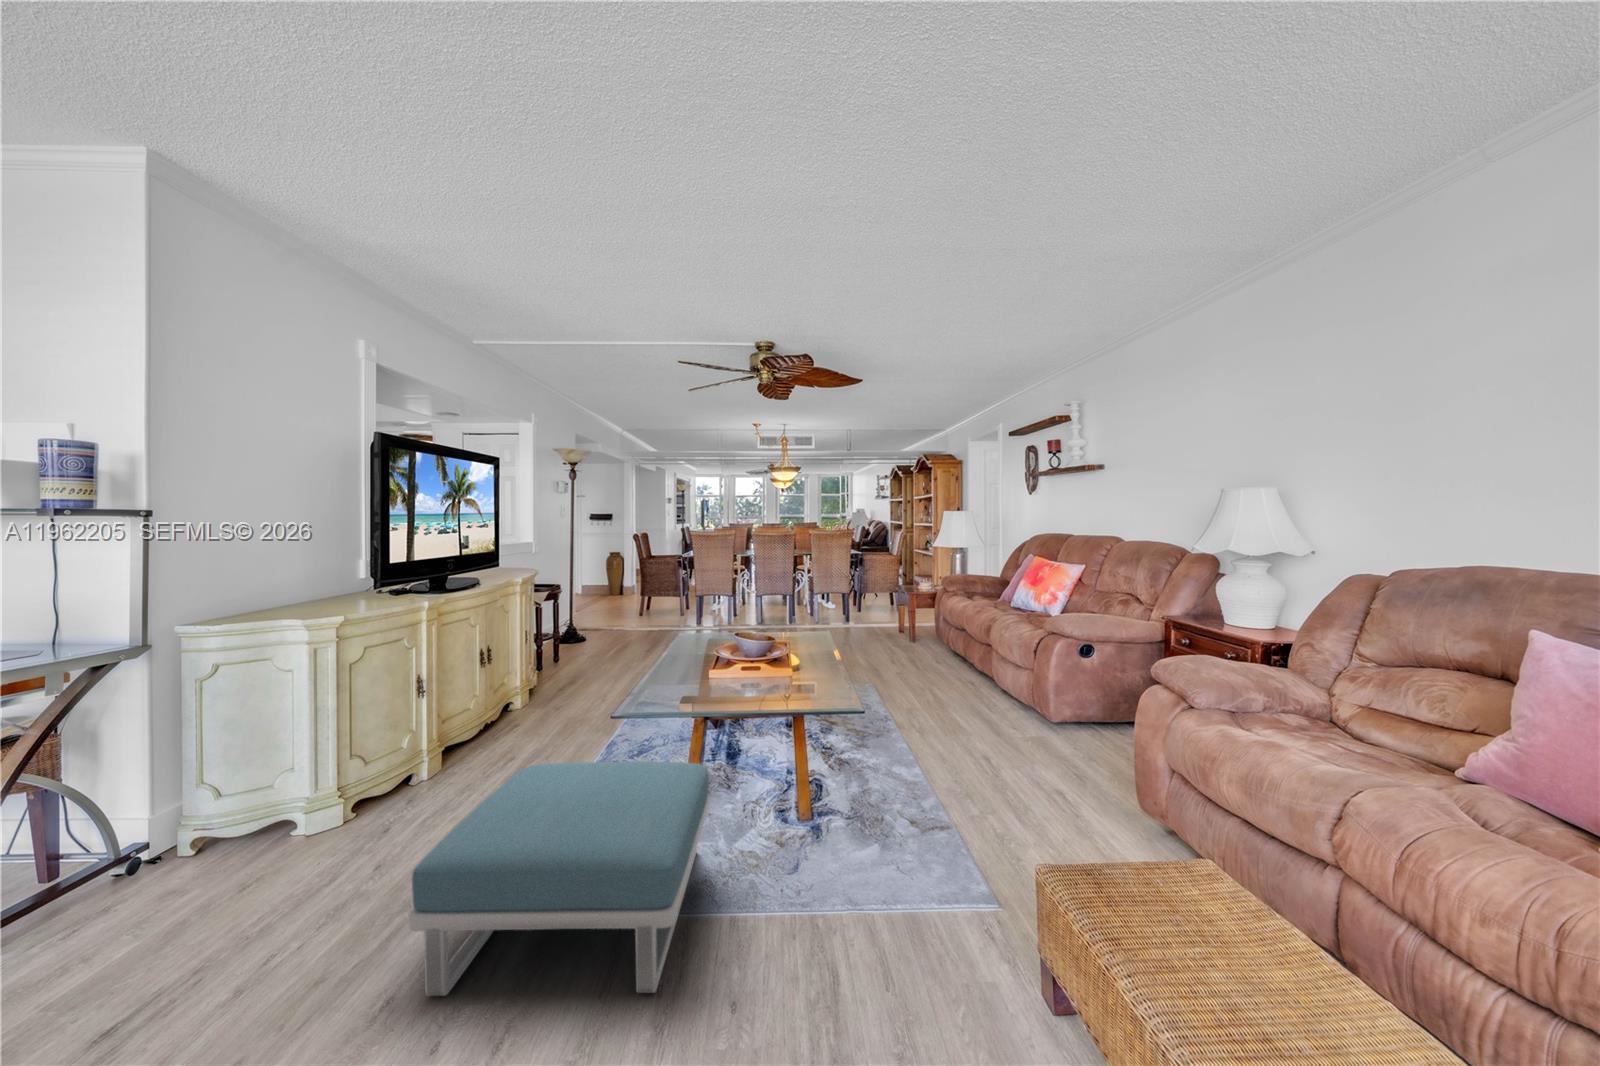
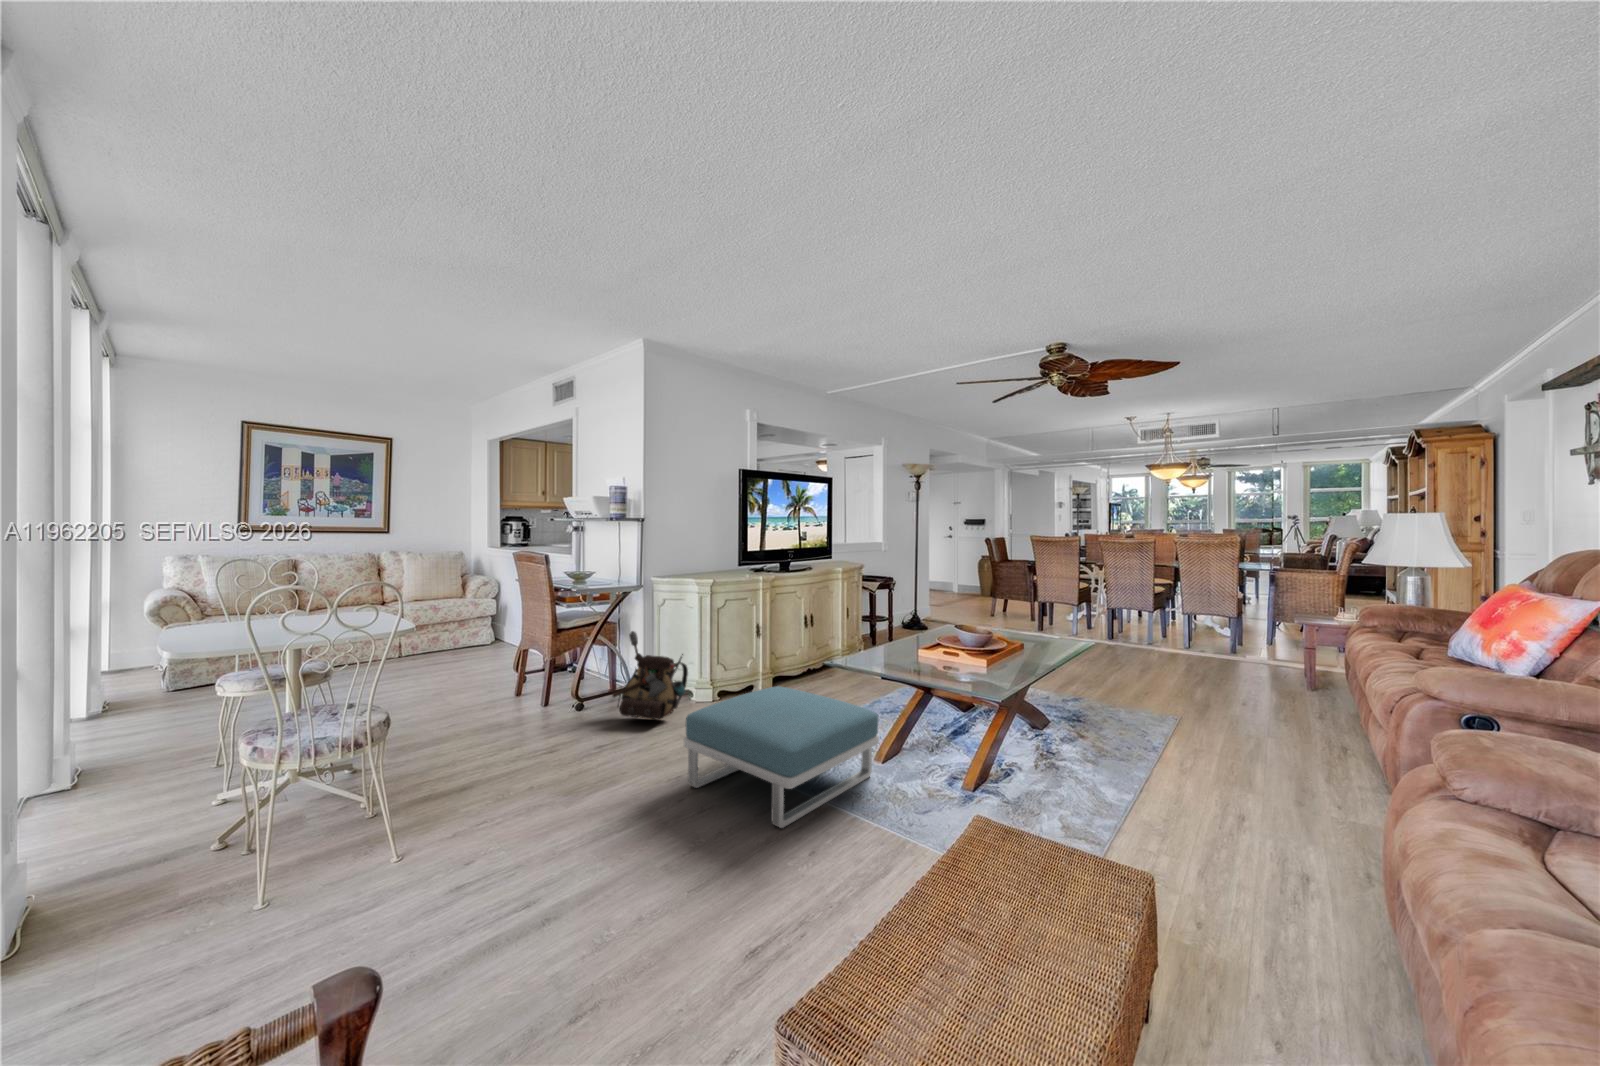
backpack: none [120,736,312,915] -> present [613,631,688,720]

